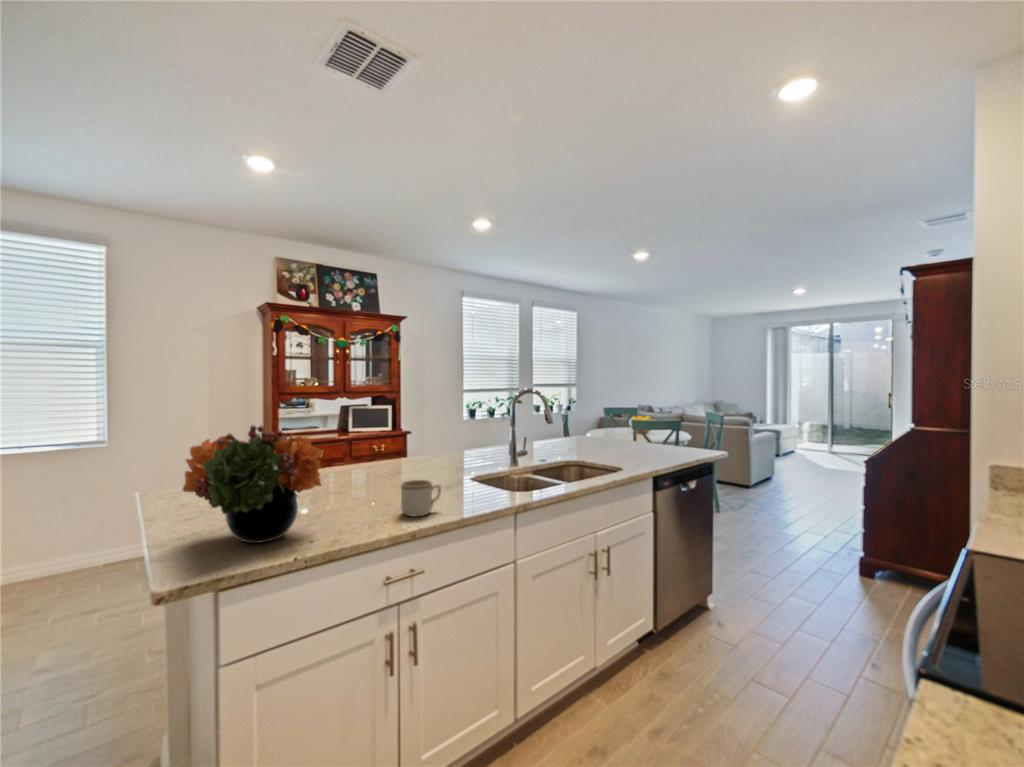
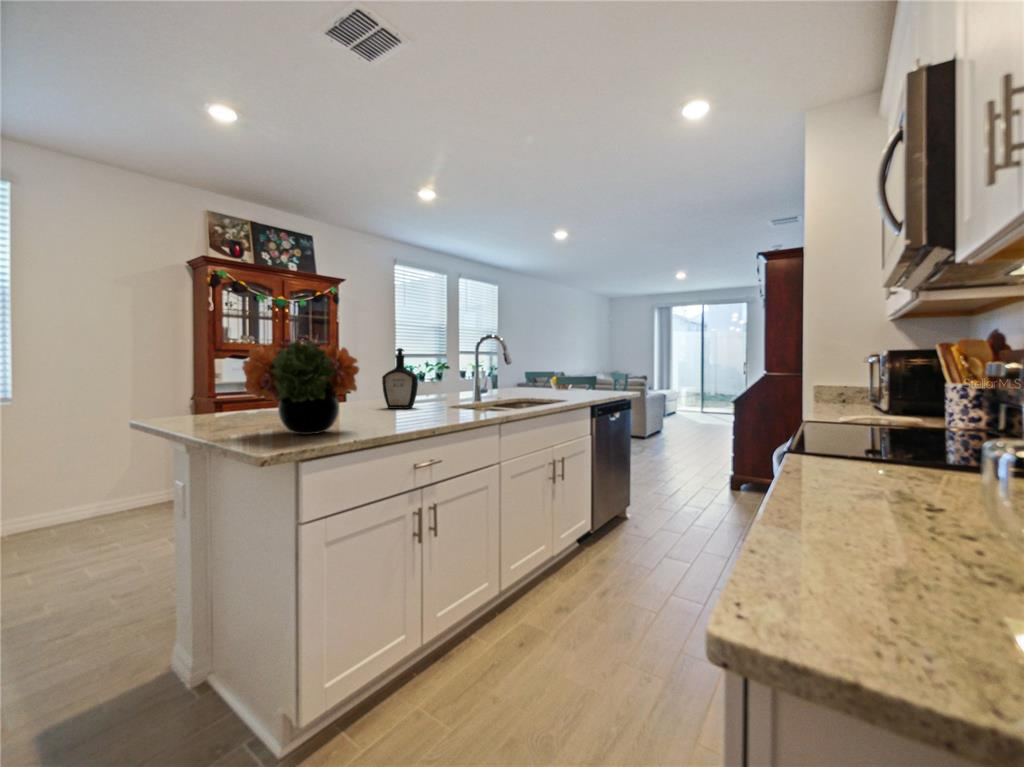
bottle: none [398,411,437,481] -> present [382,348,418,409]
mug: present [401,480,441,517] -> none [412,394,444,422]

